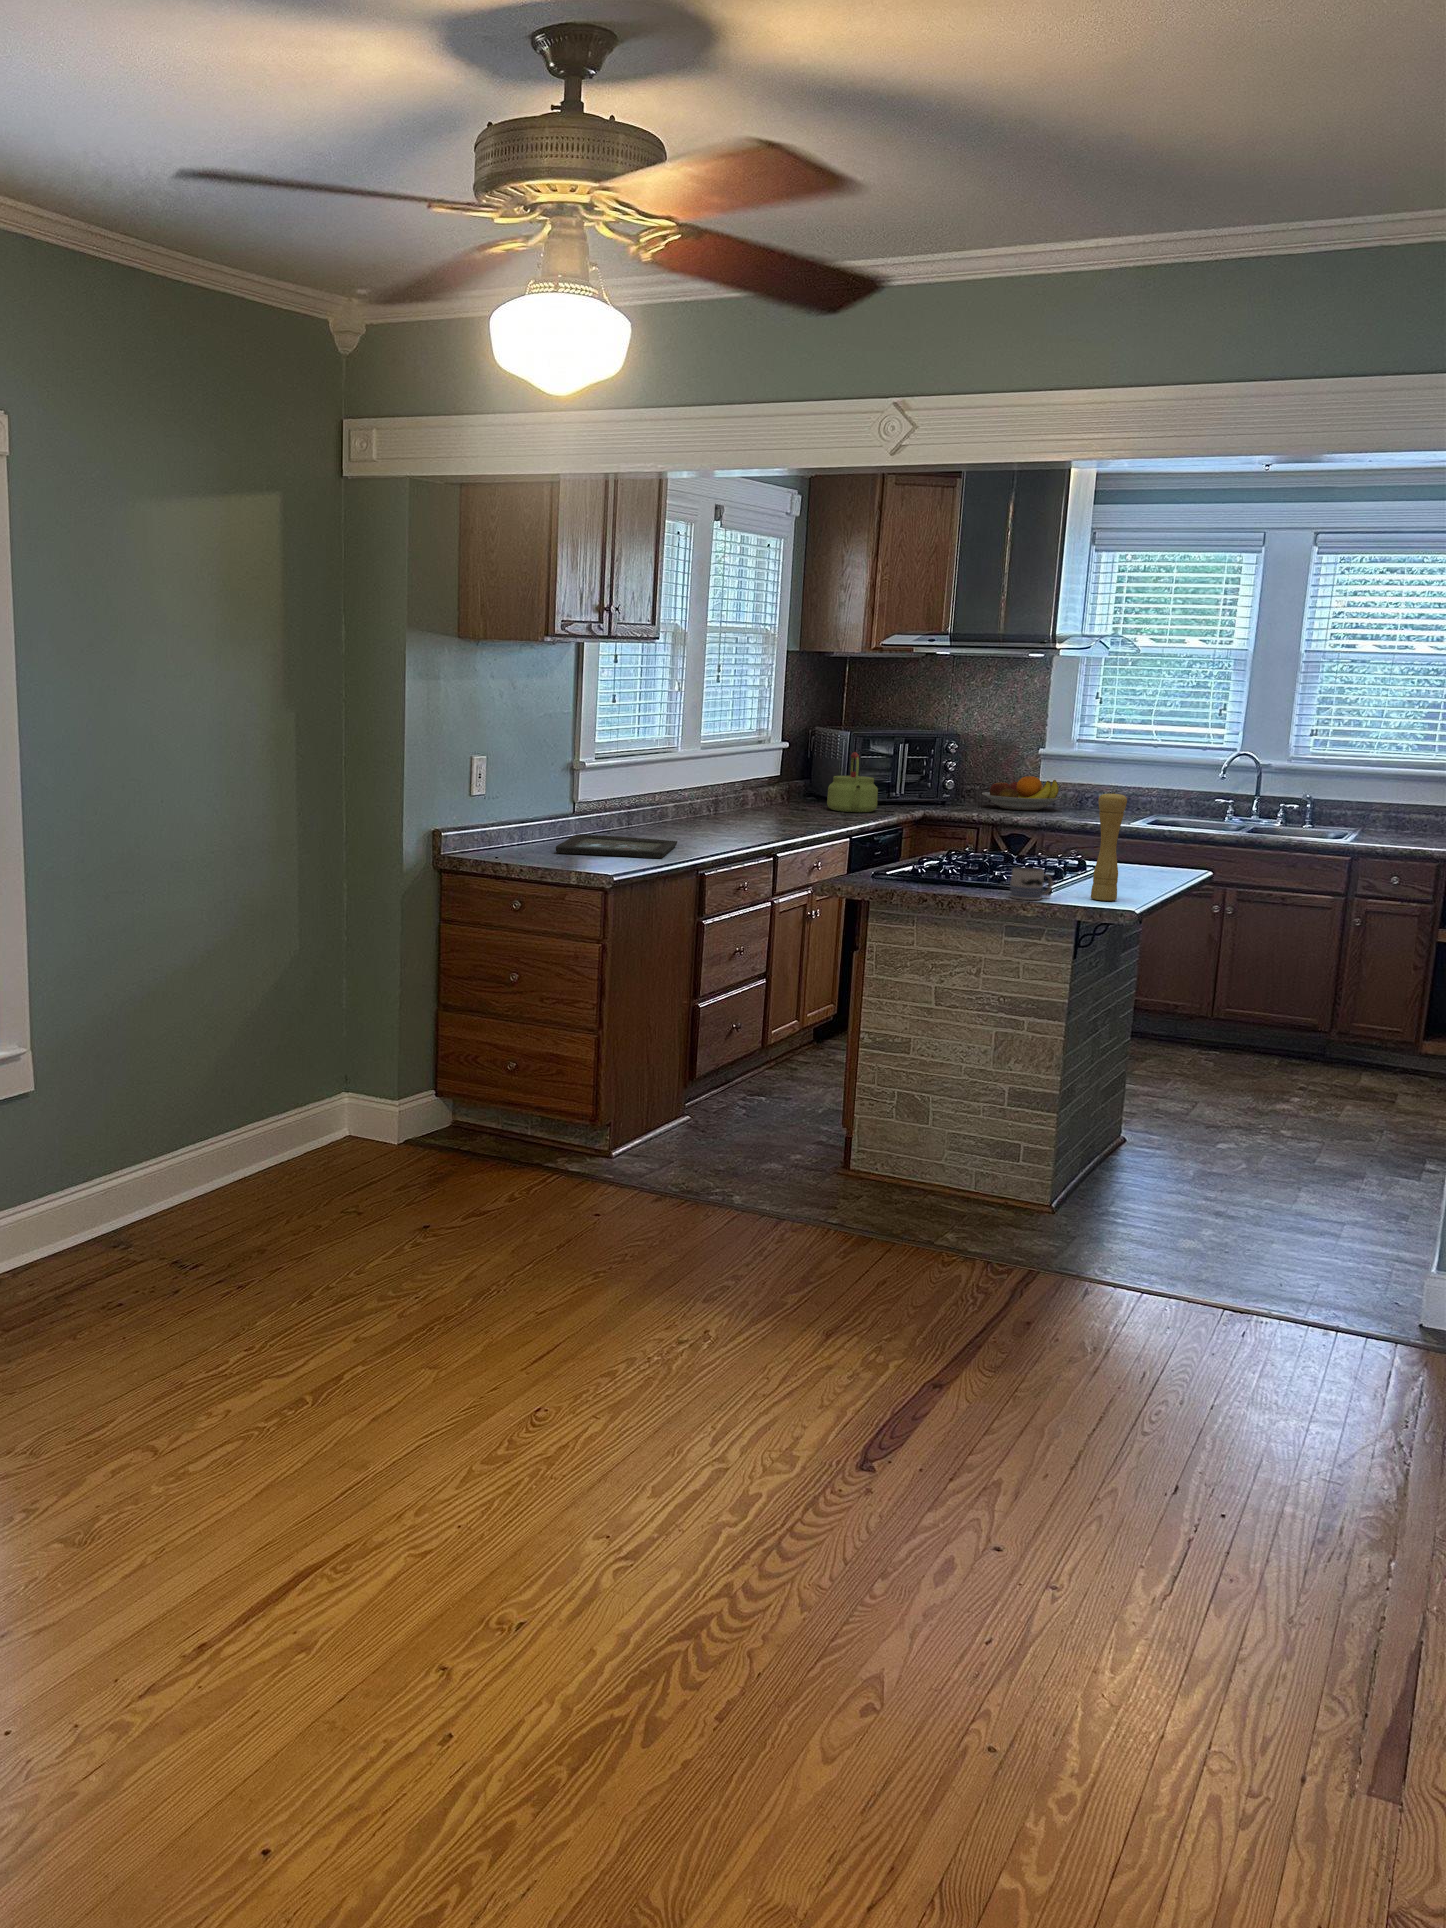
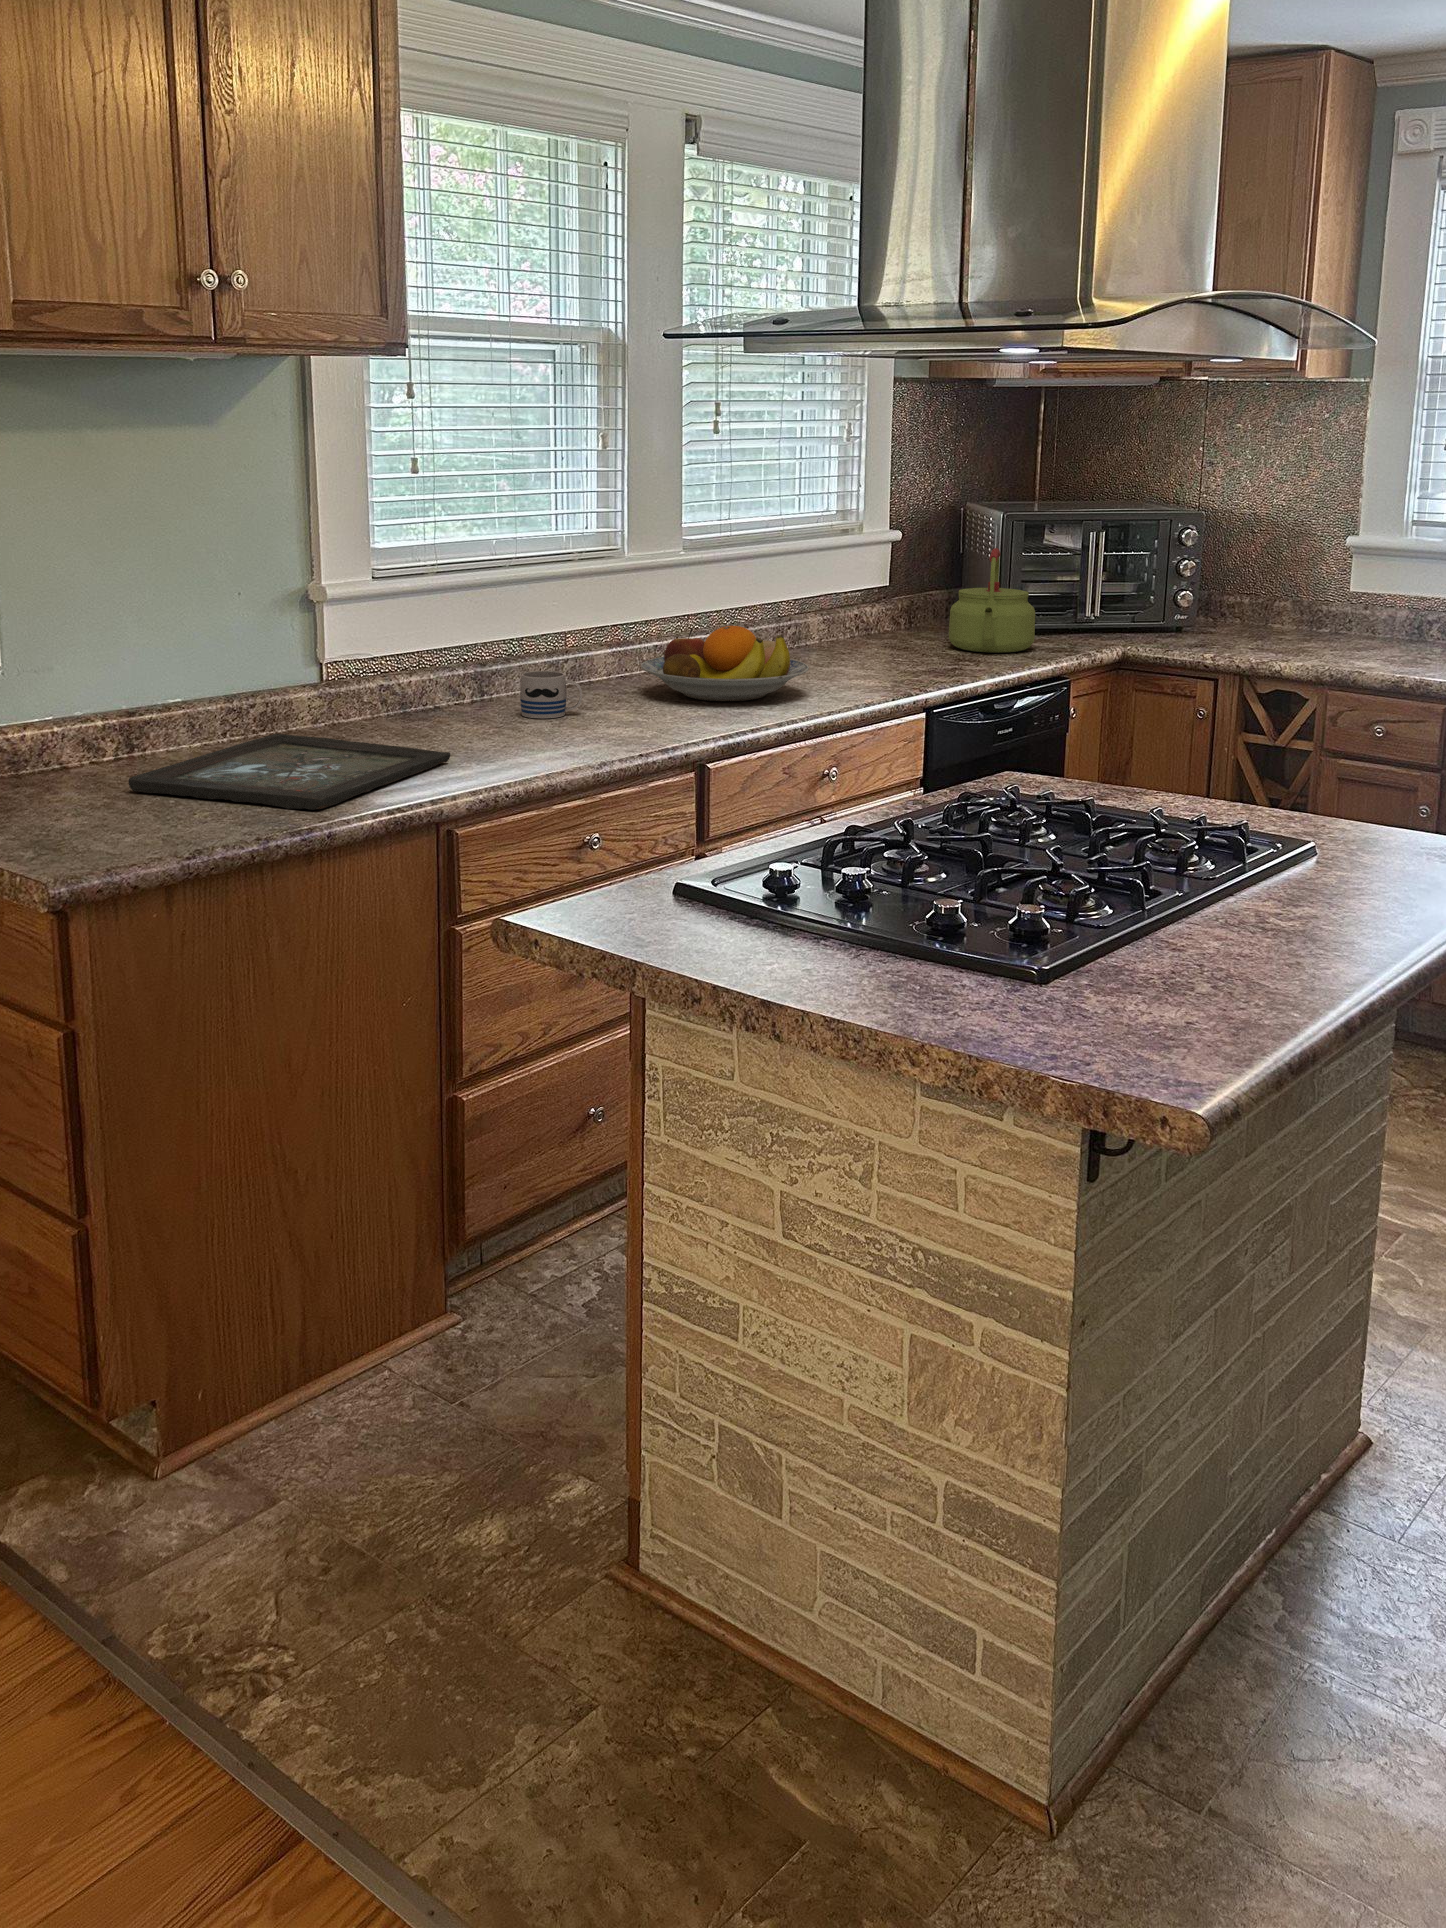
fruit bowl: present [982,776,1061,810] -> present [641,626,809,701]
pepper mill: present [1091,792,1127,901] -> none [1162,724,1258,1026]
mug: present [1010,868,1053,900] -> present [520,671,582,718]

